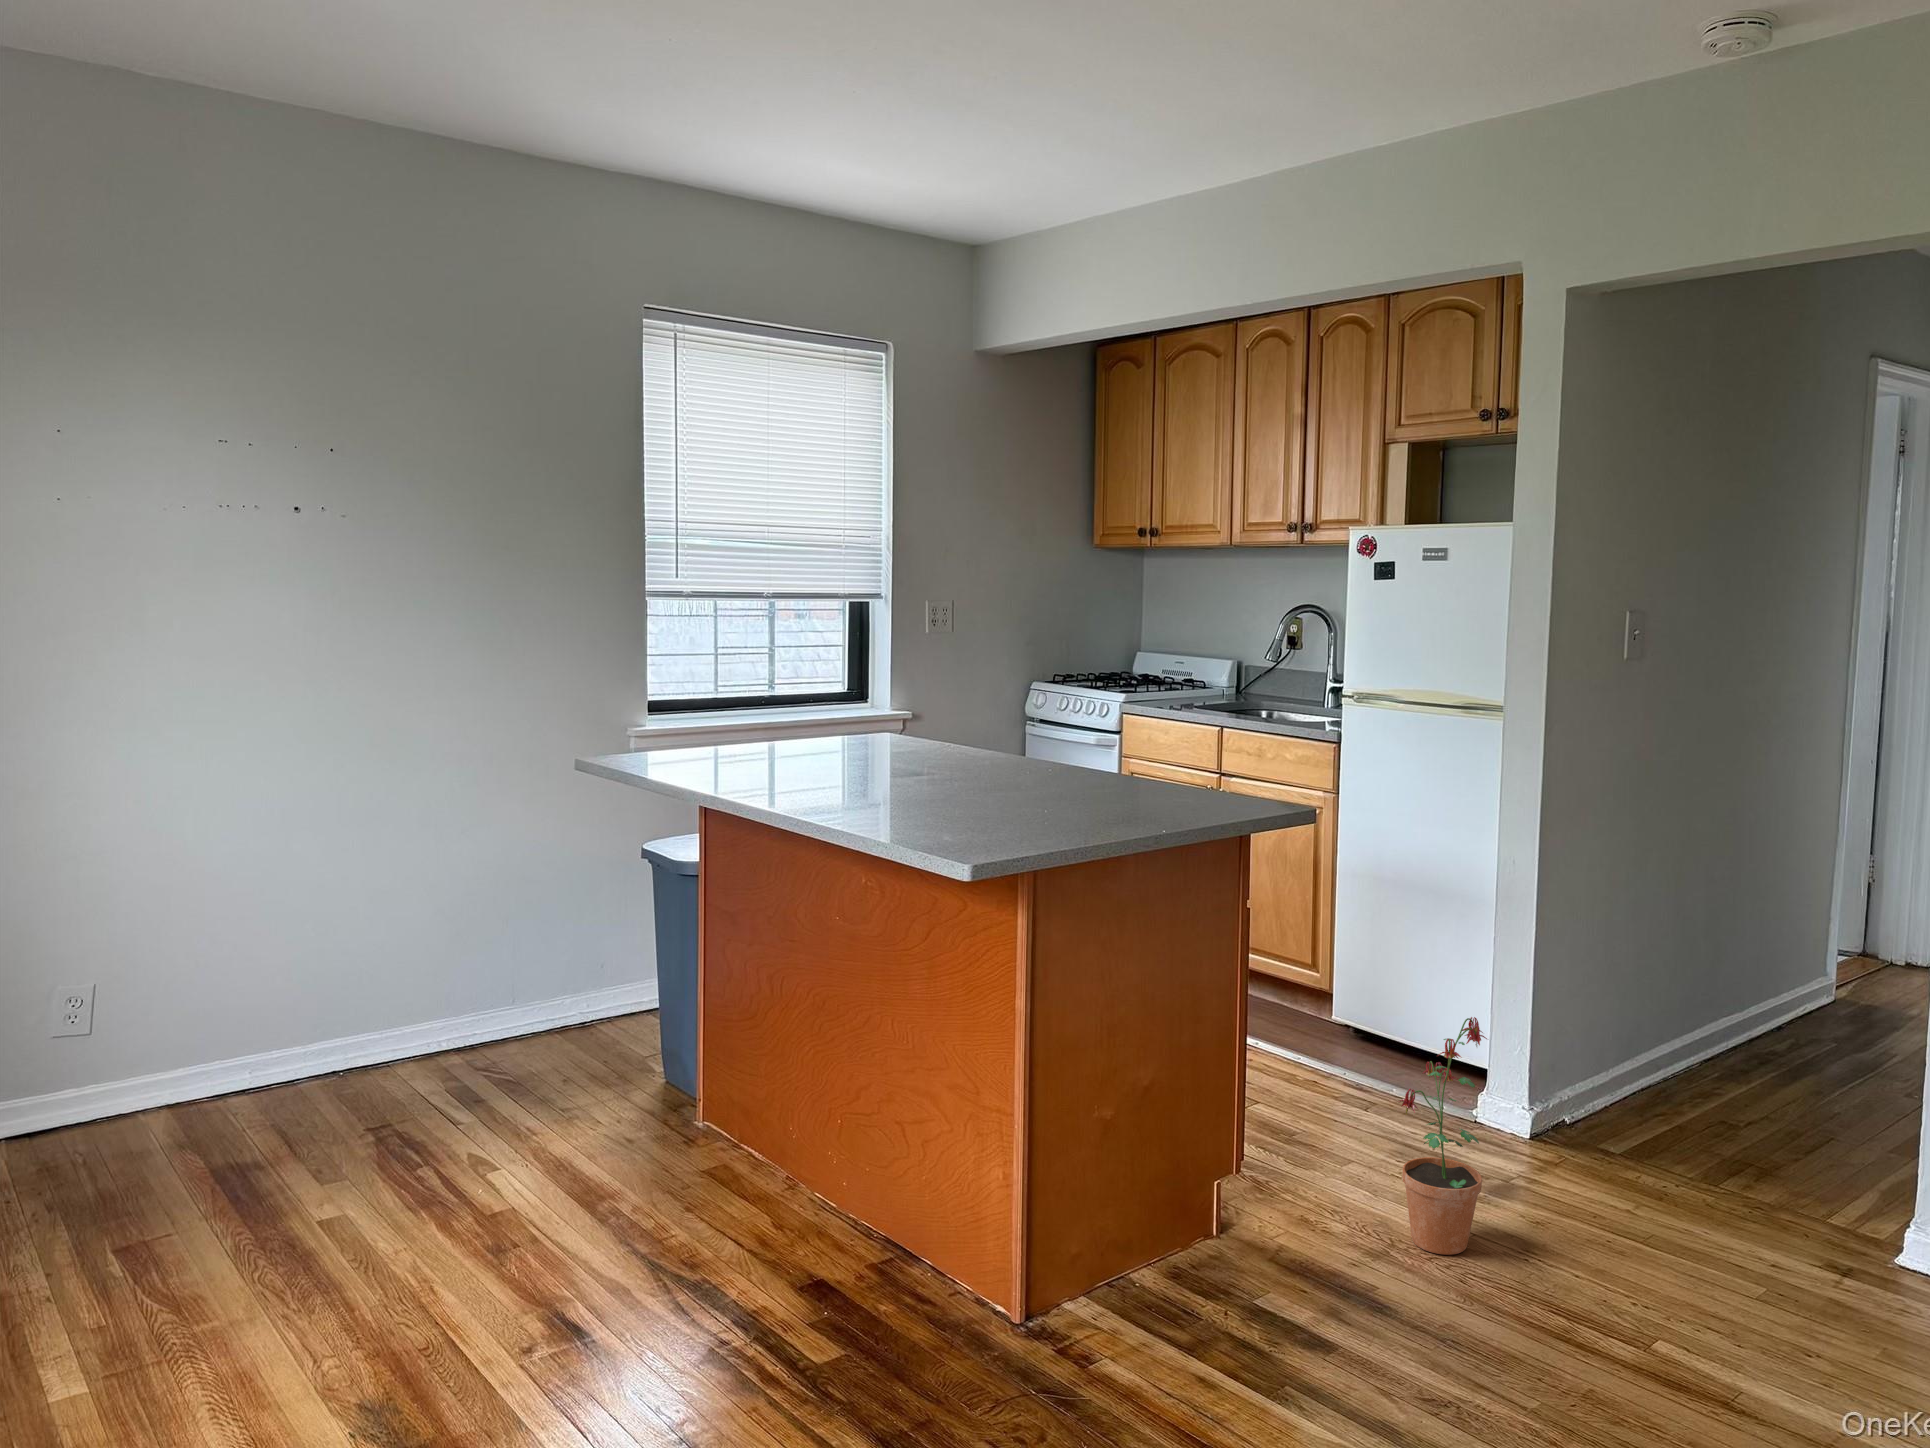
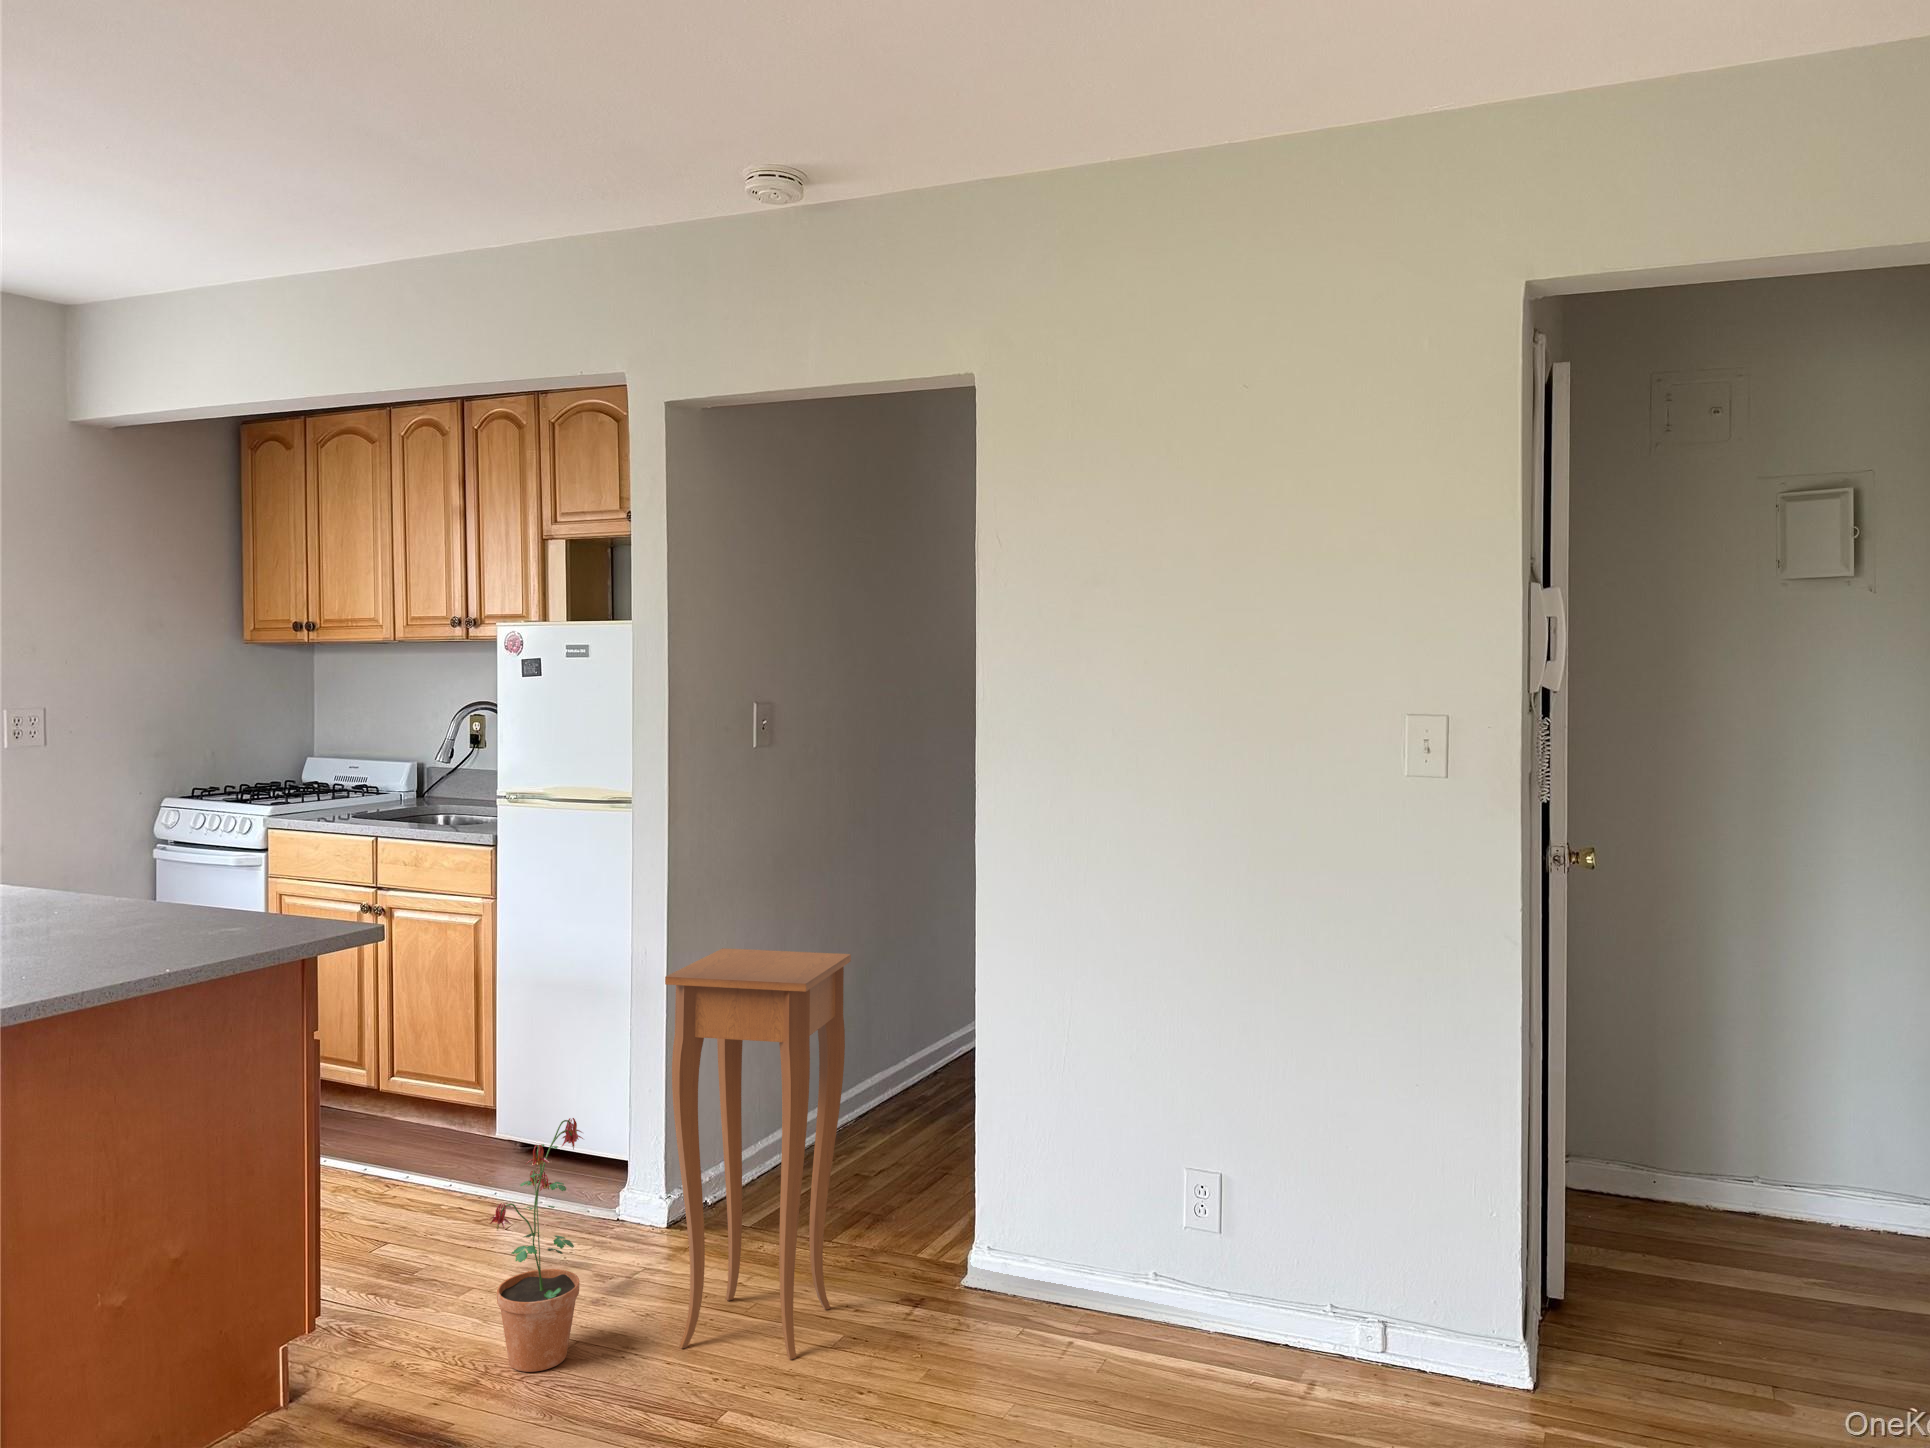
side table: none [1581,865,1781,1303] -> present [665,948,851,1359]

